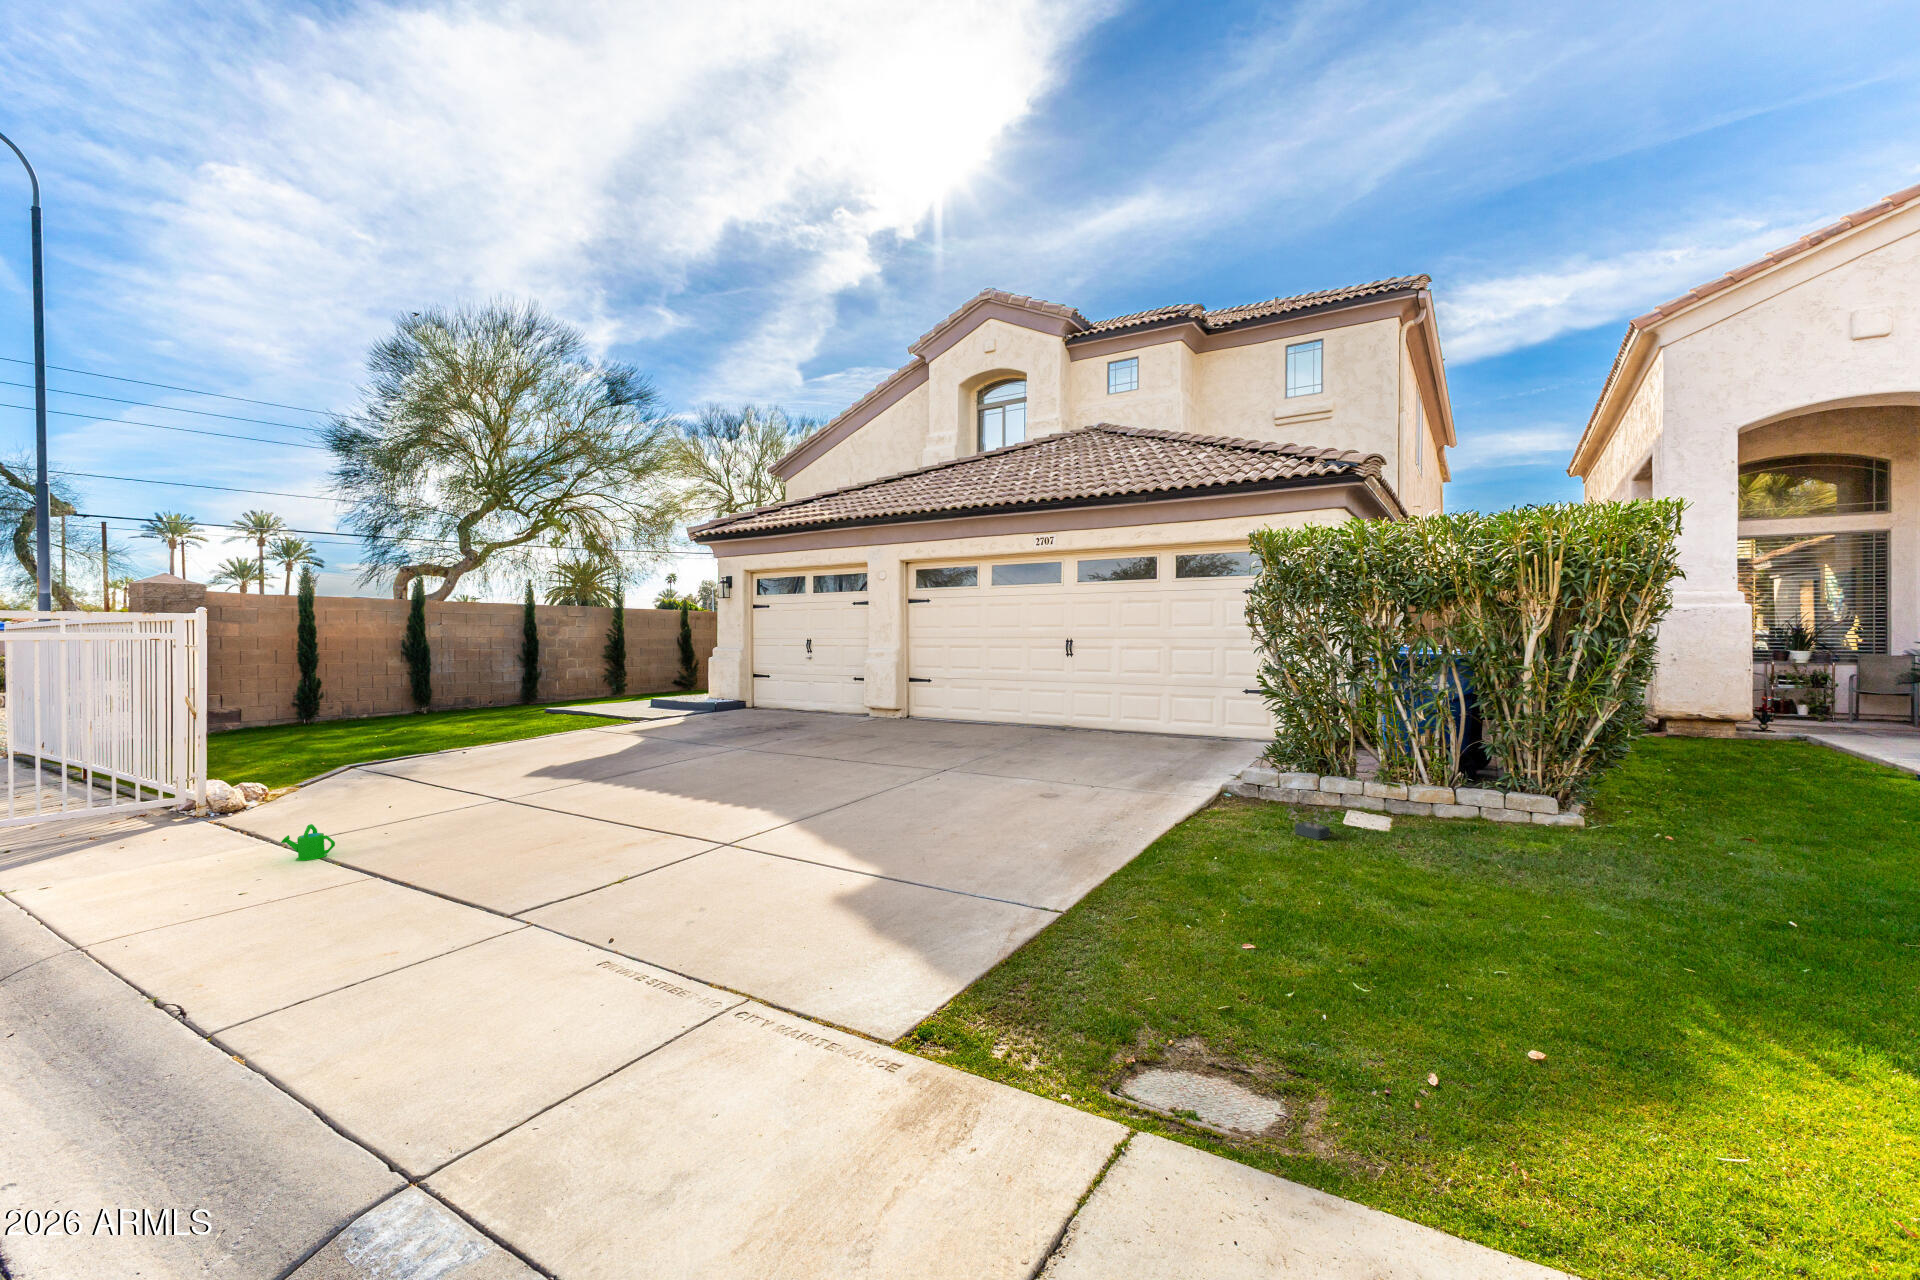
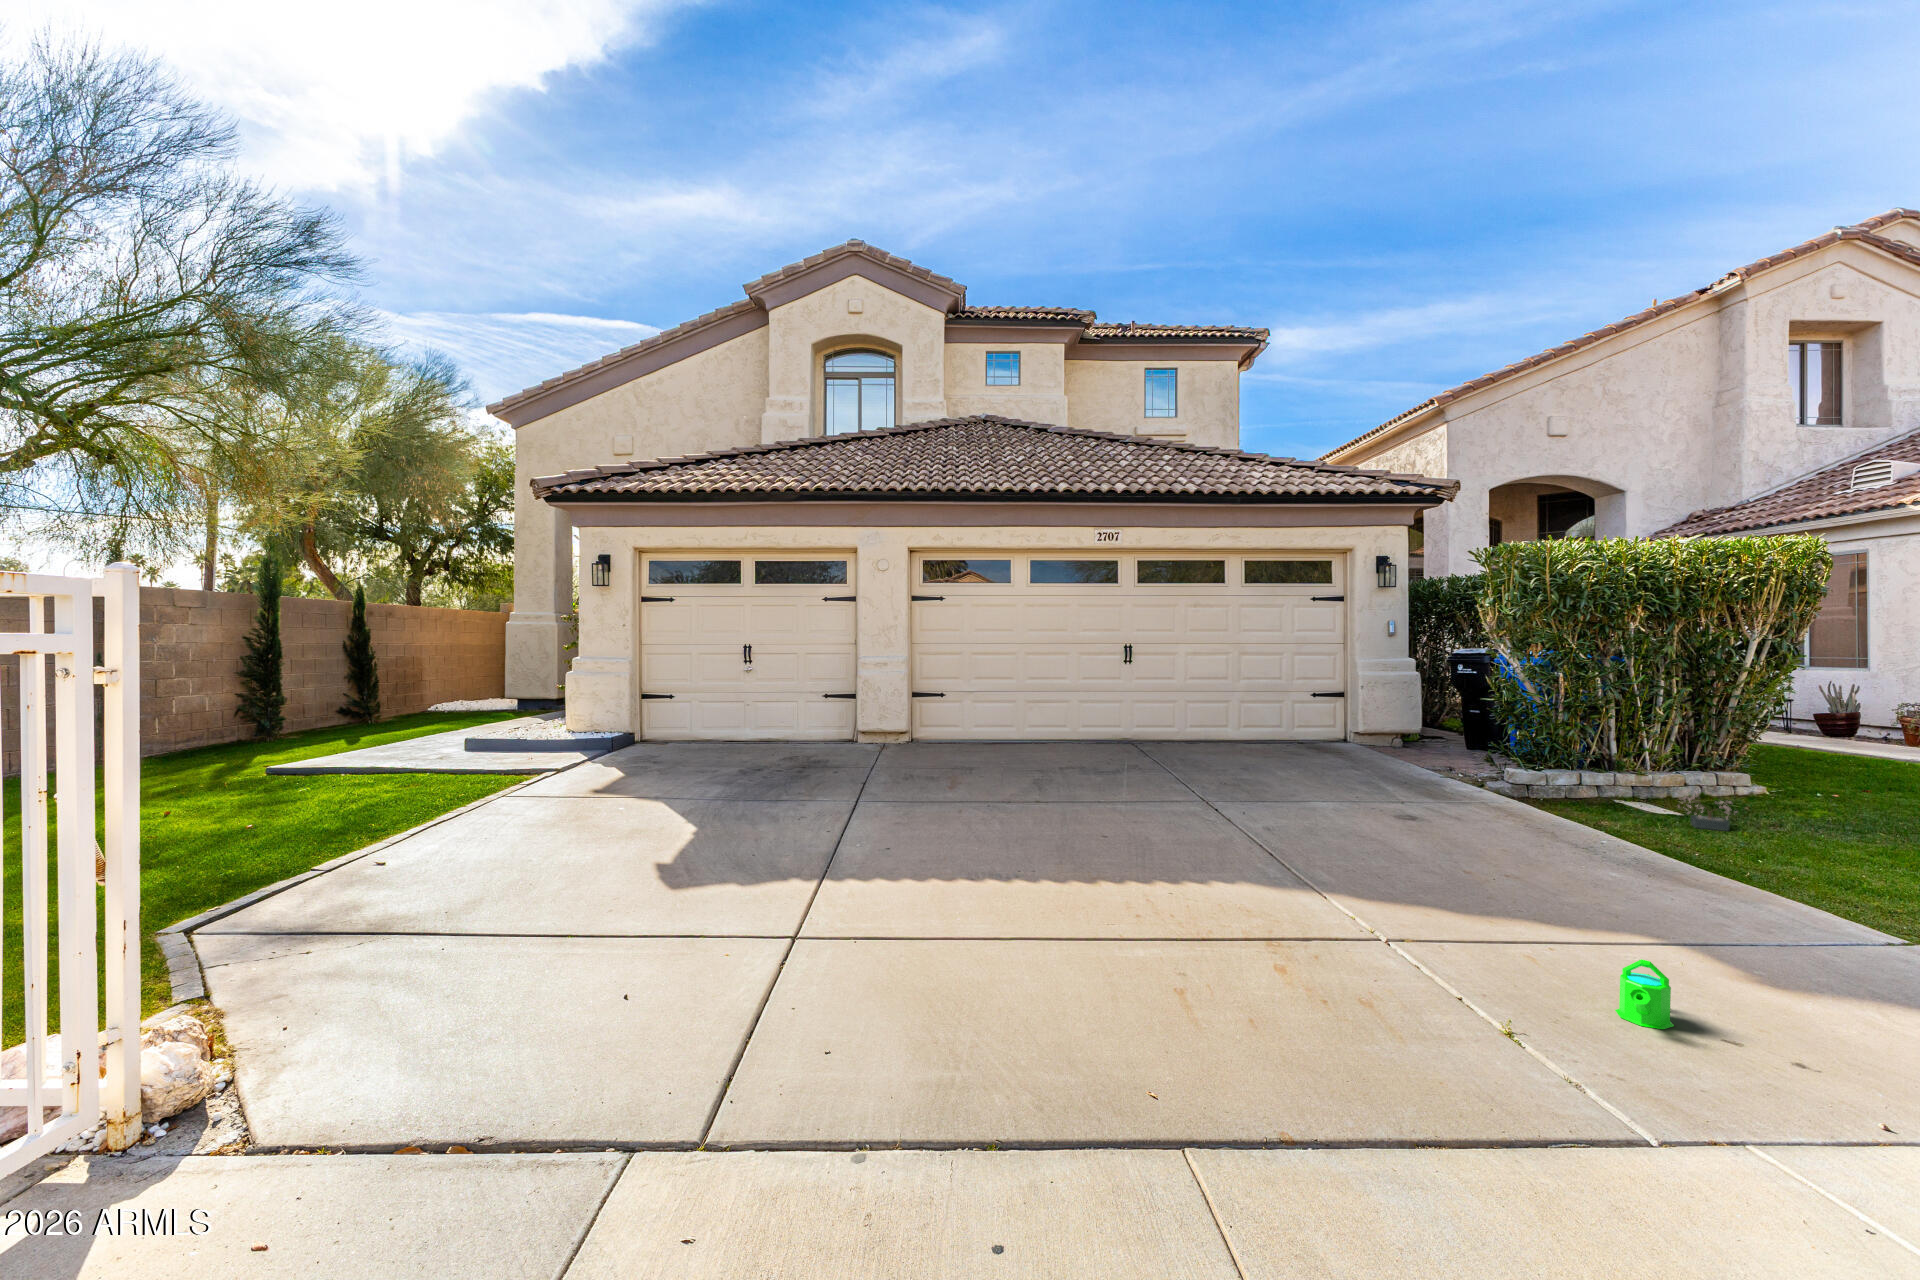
watering can: present [281,824,335,861] -> present [1615,959,1674,1029]

